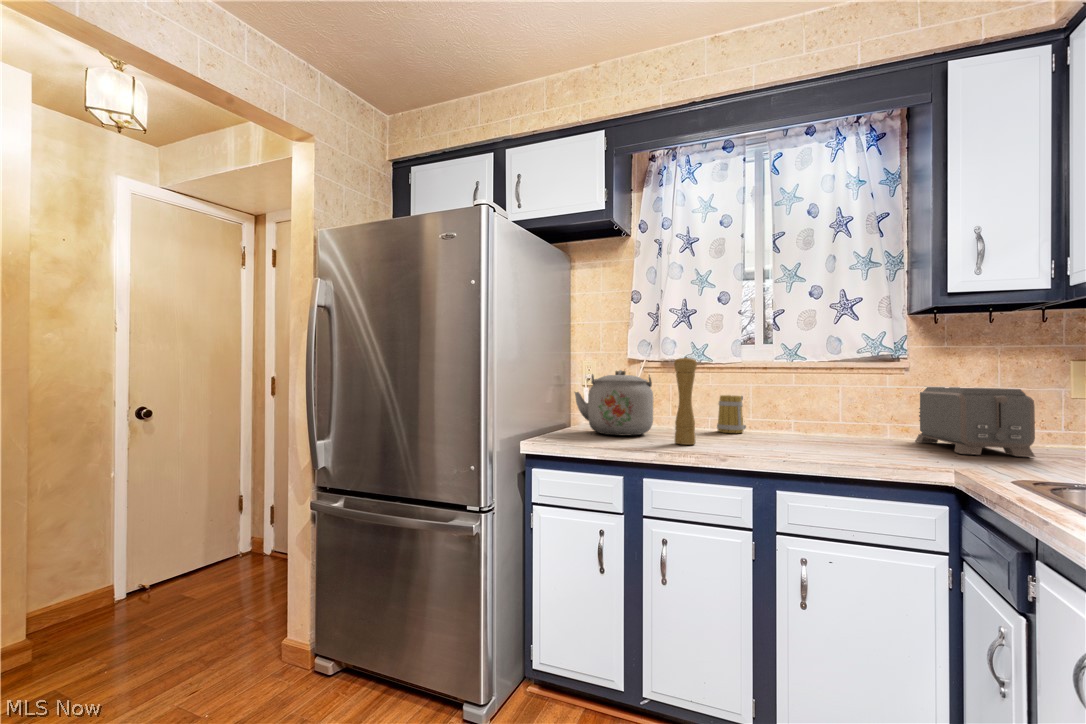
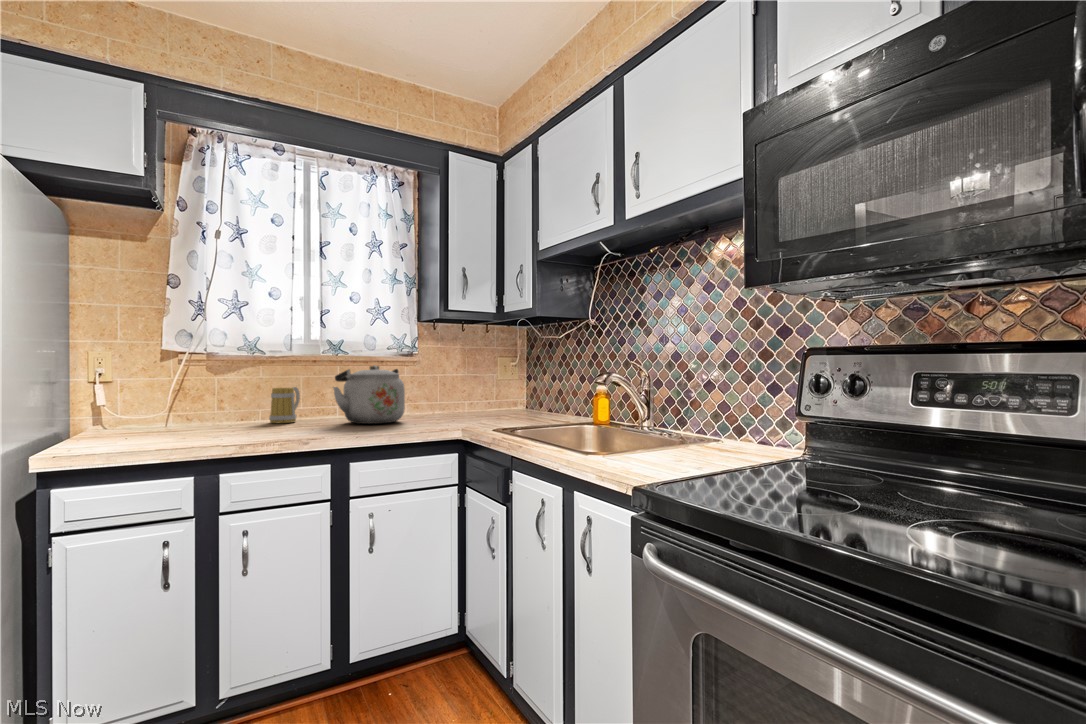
pepper mill: present [674,357,697,445] -> none [247,351,271,437]
kettle: present [575,370,653,436] -> present [333,365,405,424]
toaster: present [915,387,1035,457] -> none [421,374,488,419]

